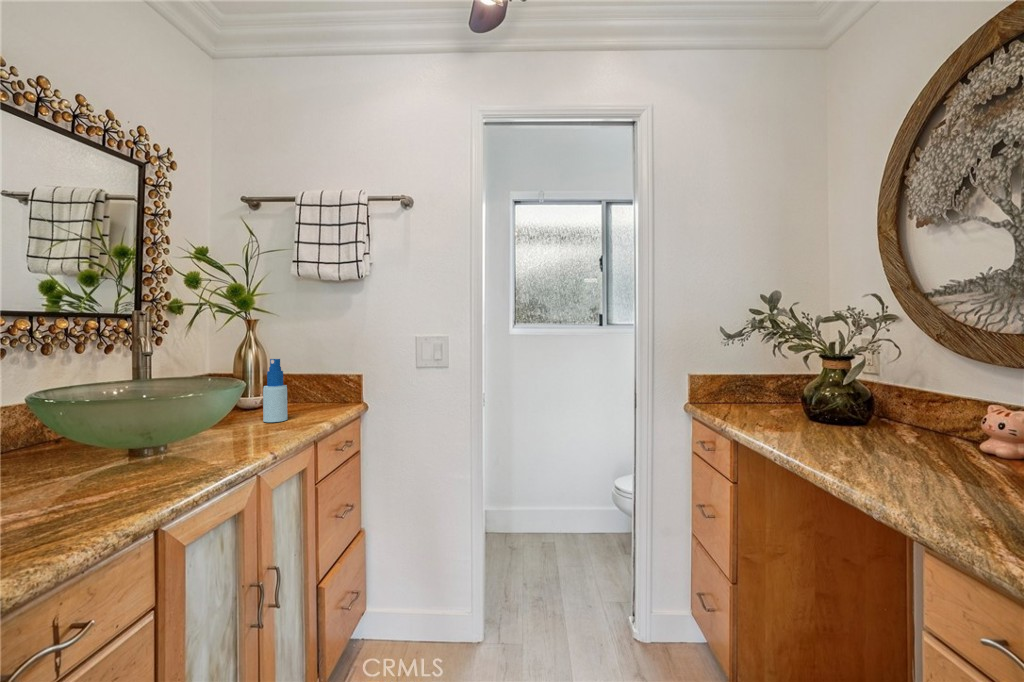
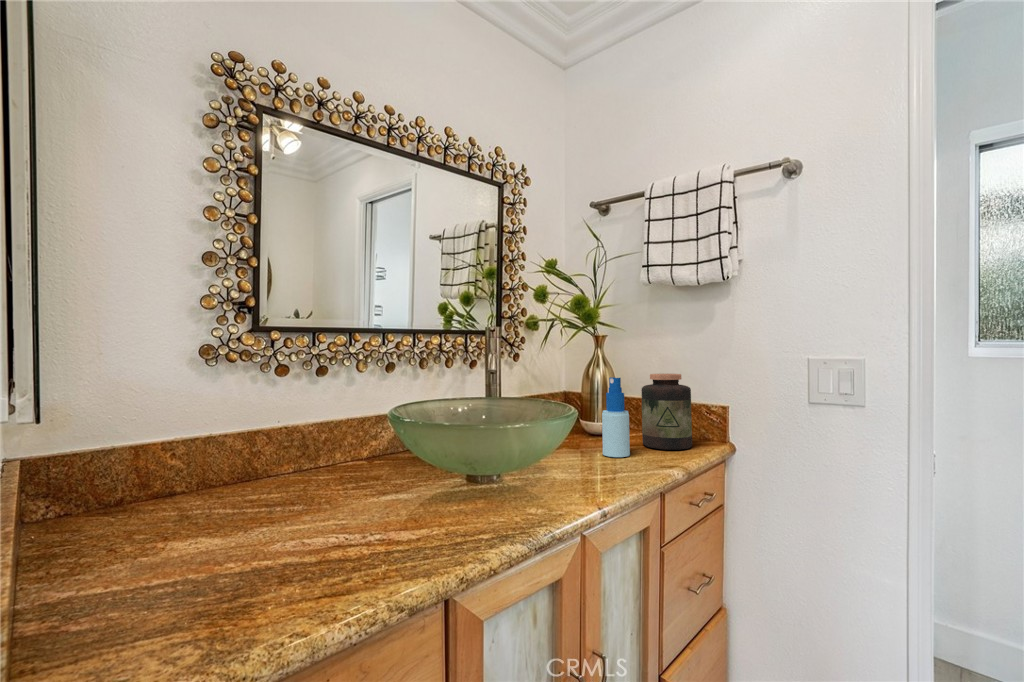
jar: none [296,355,336,413] -> present [641,374,692,450]

